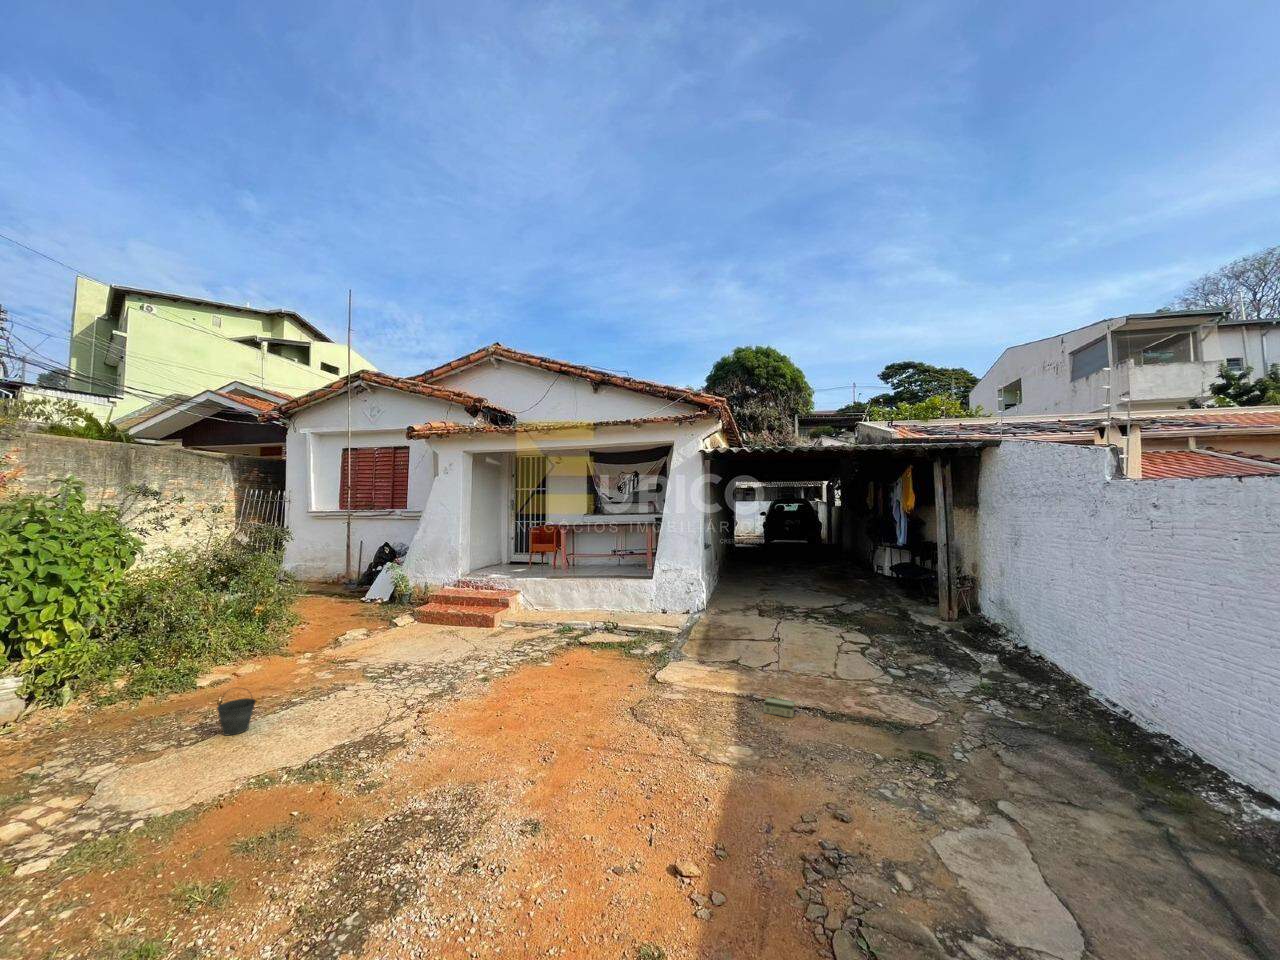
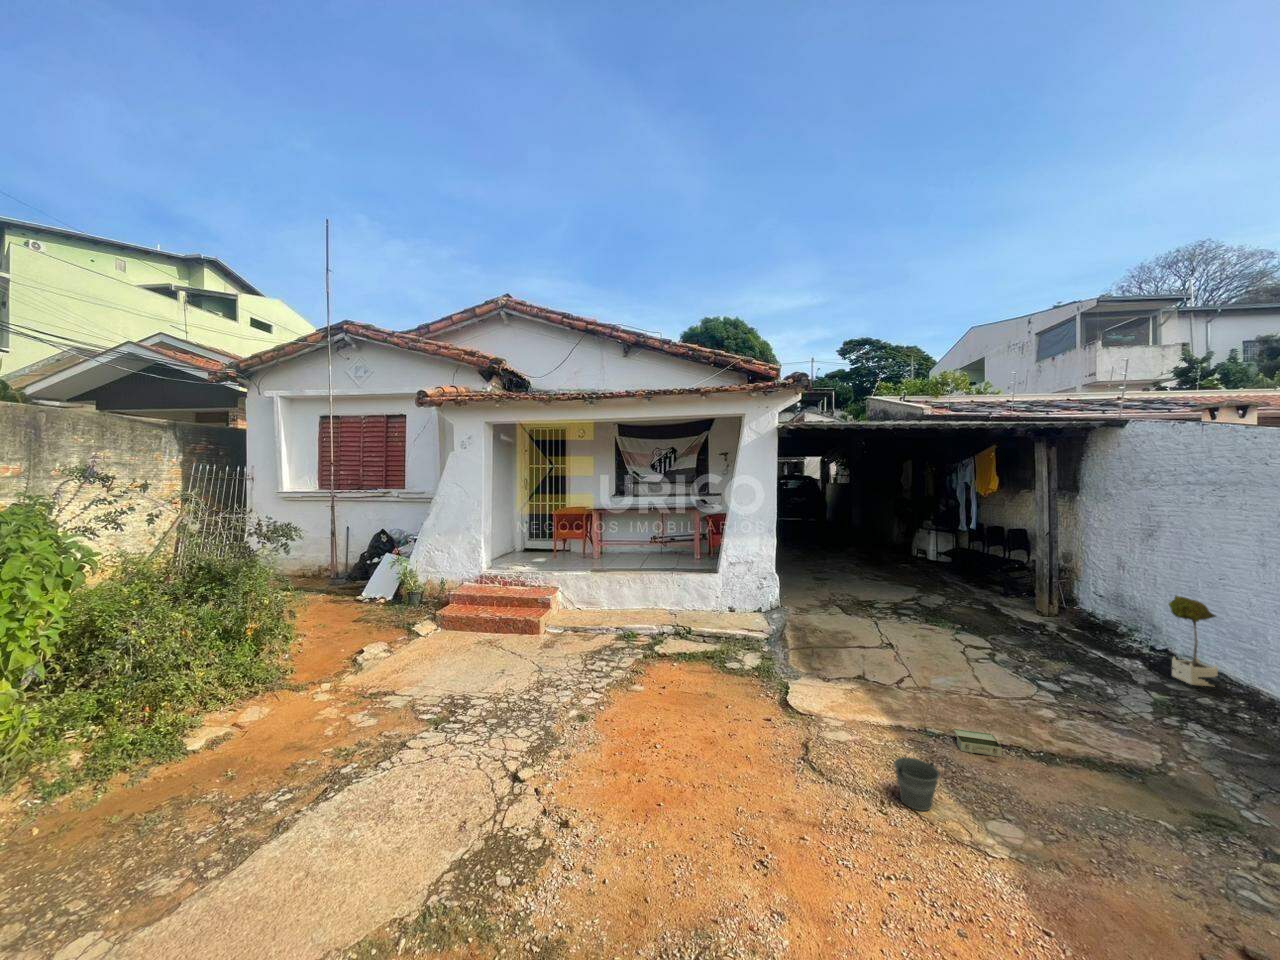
potted tree: none [1019,598,1059,681] -> present [1169,596,1218,686]
bucket: present [217,697,256,735] -> present [894,749,940,811]

